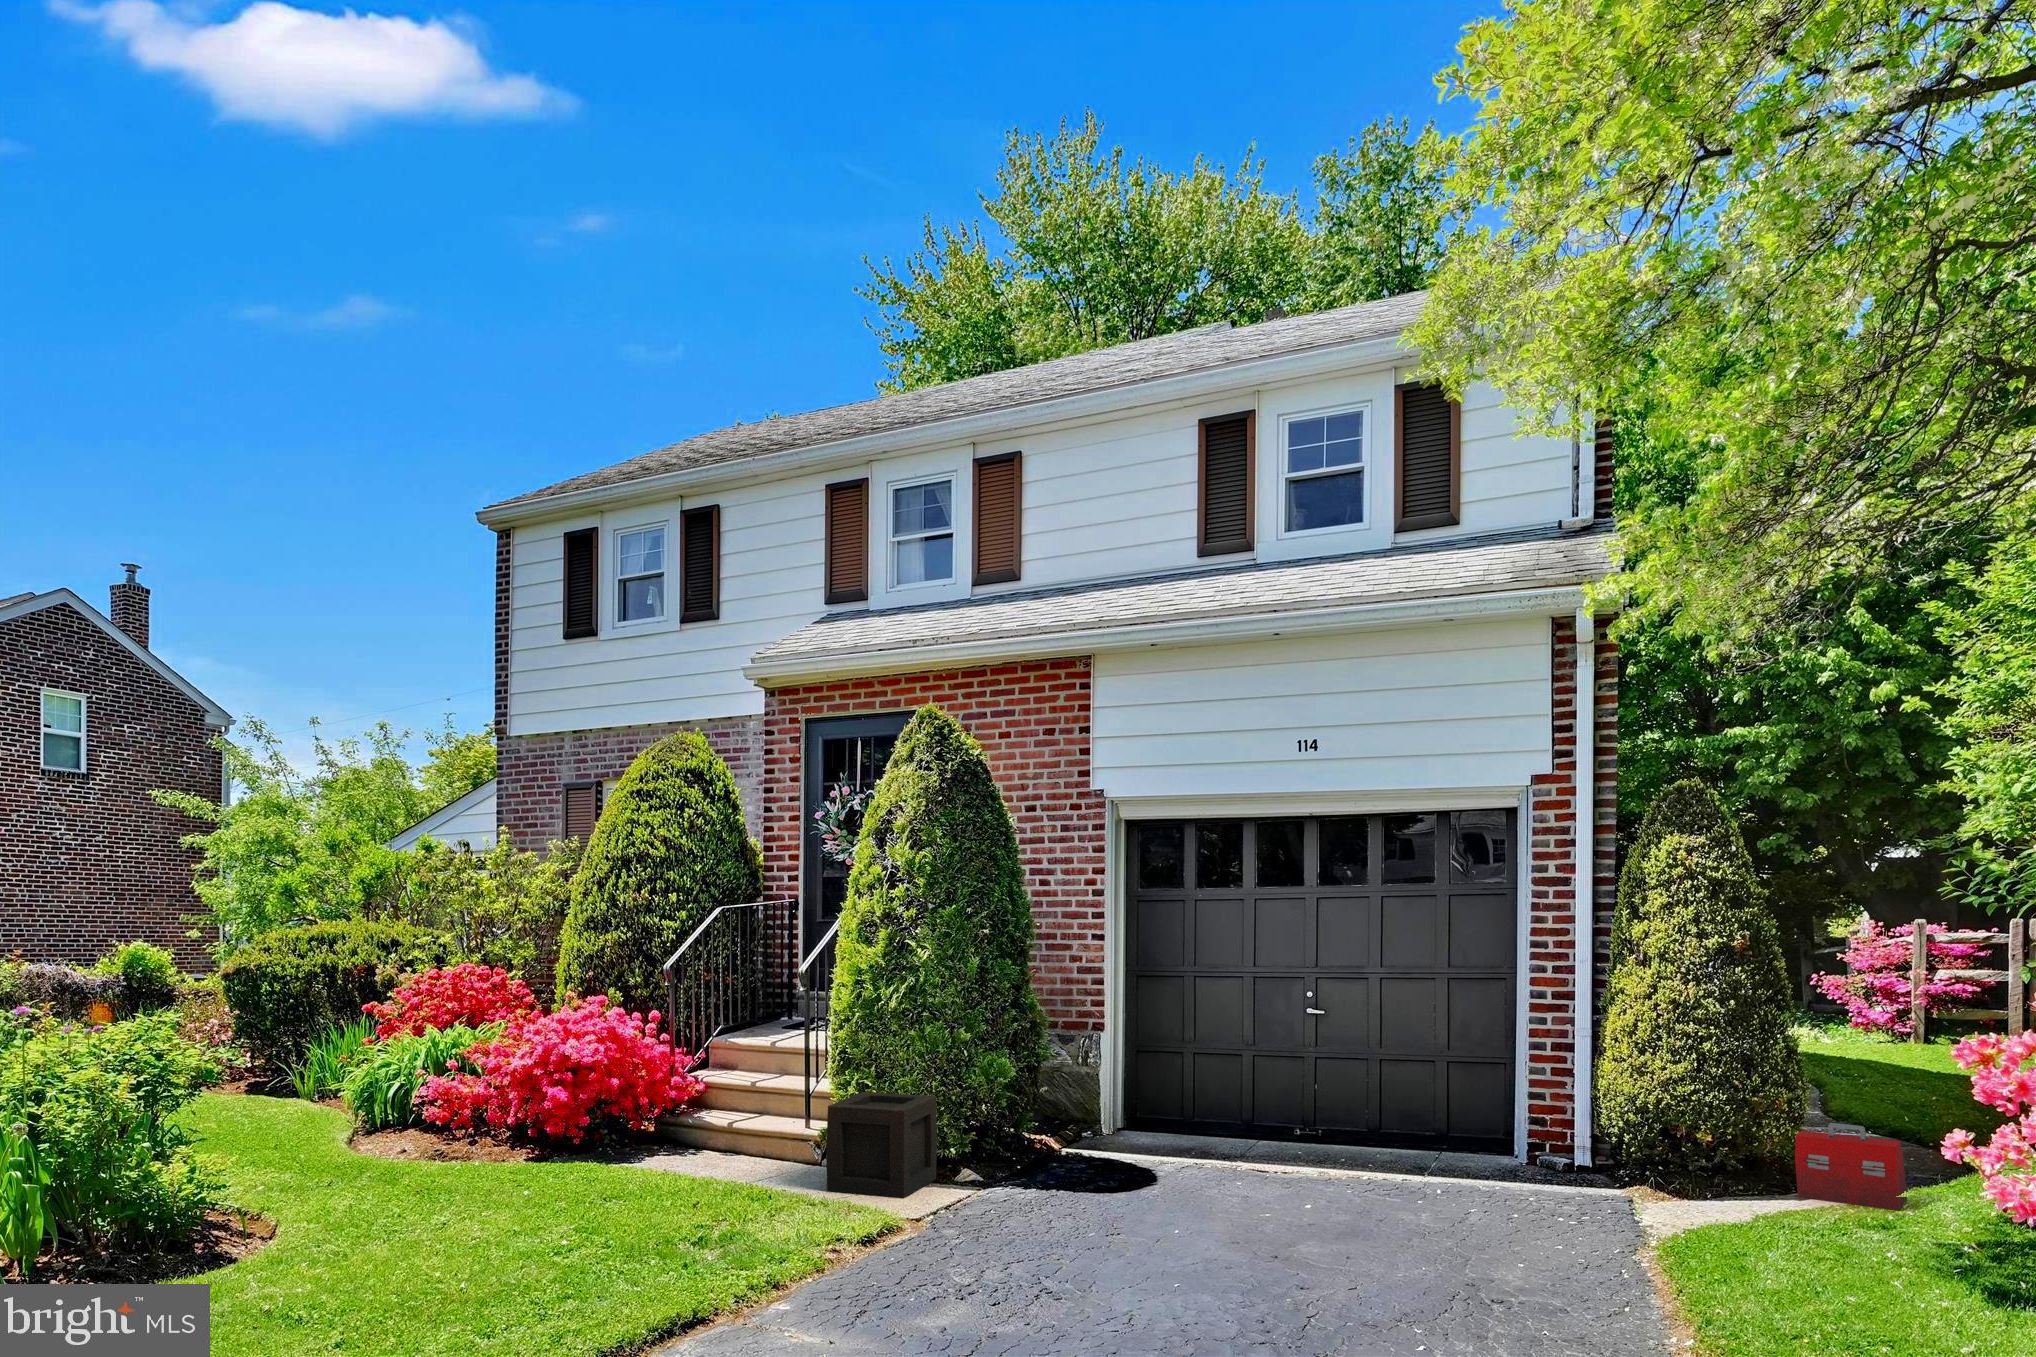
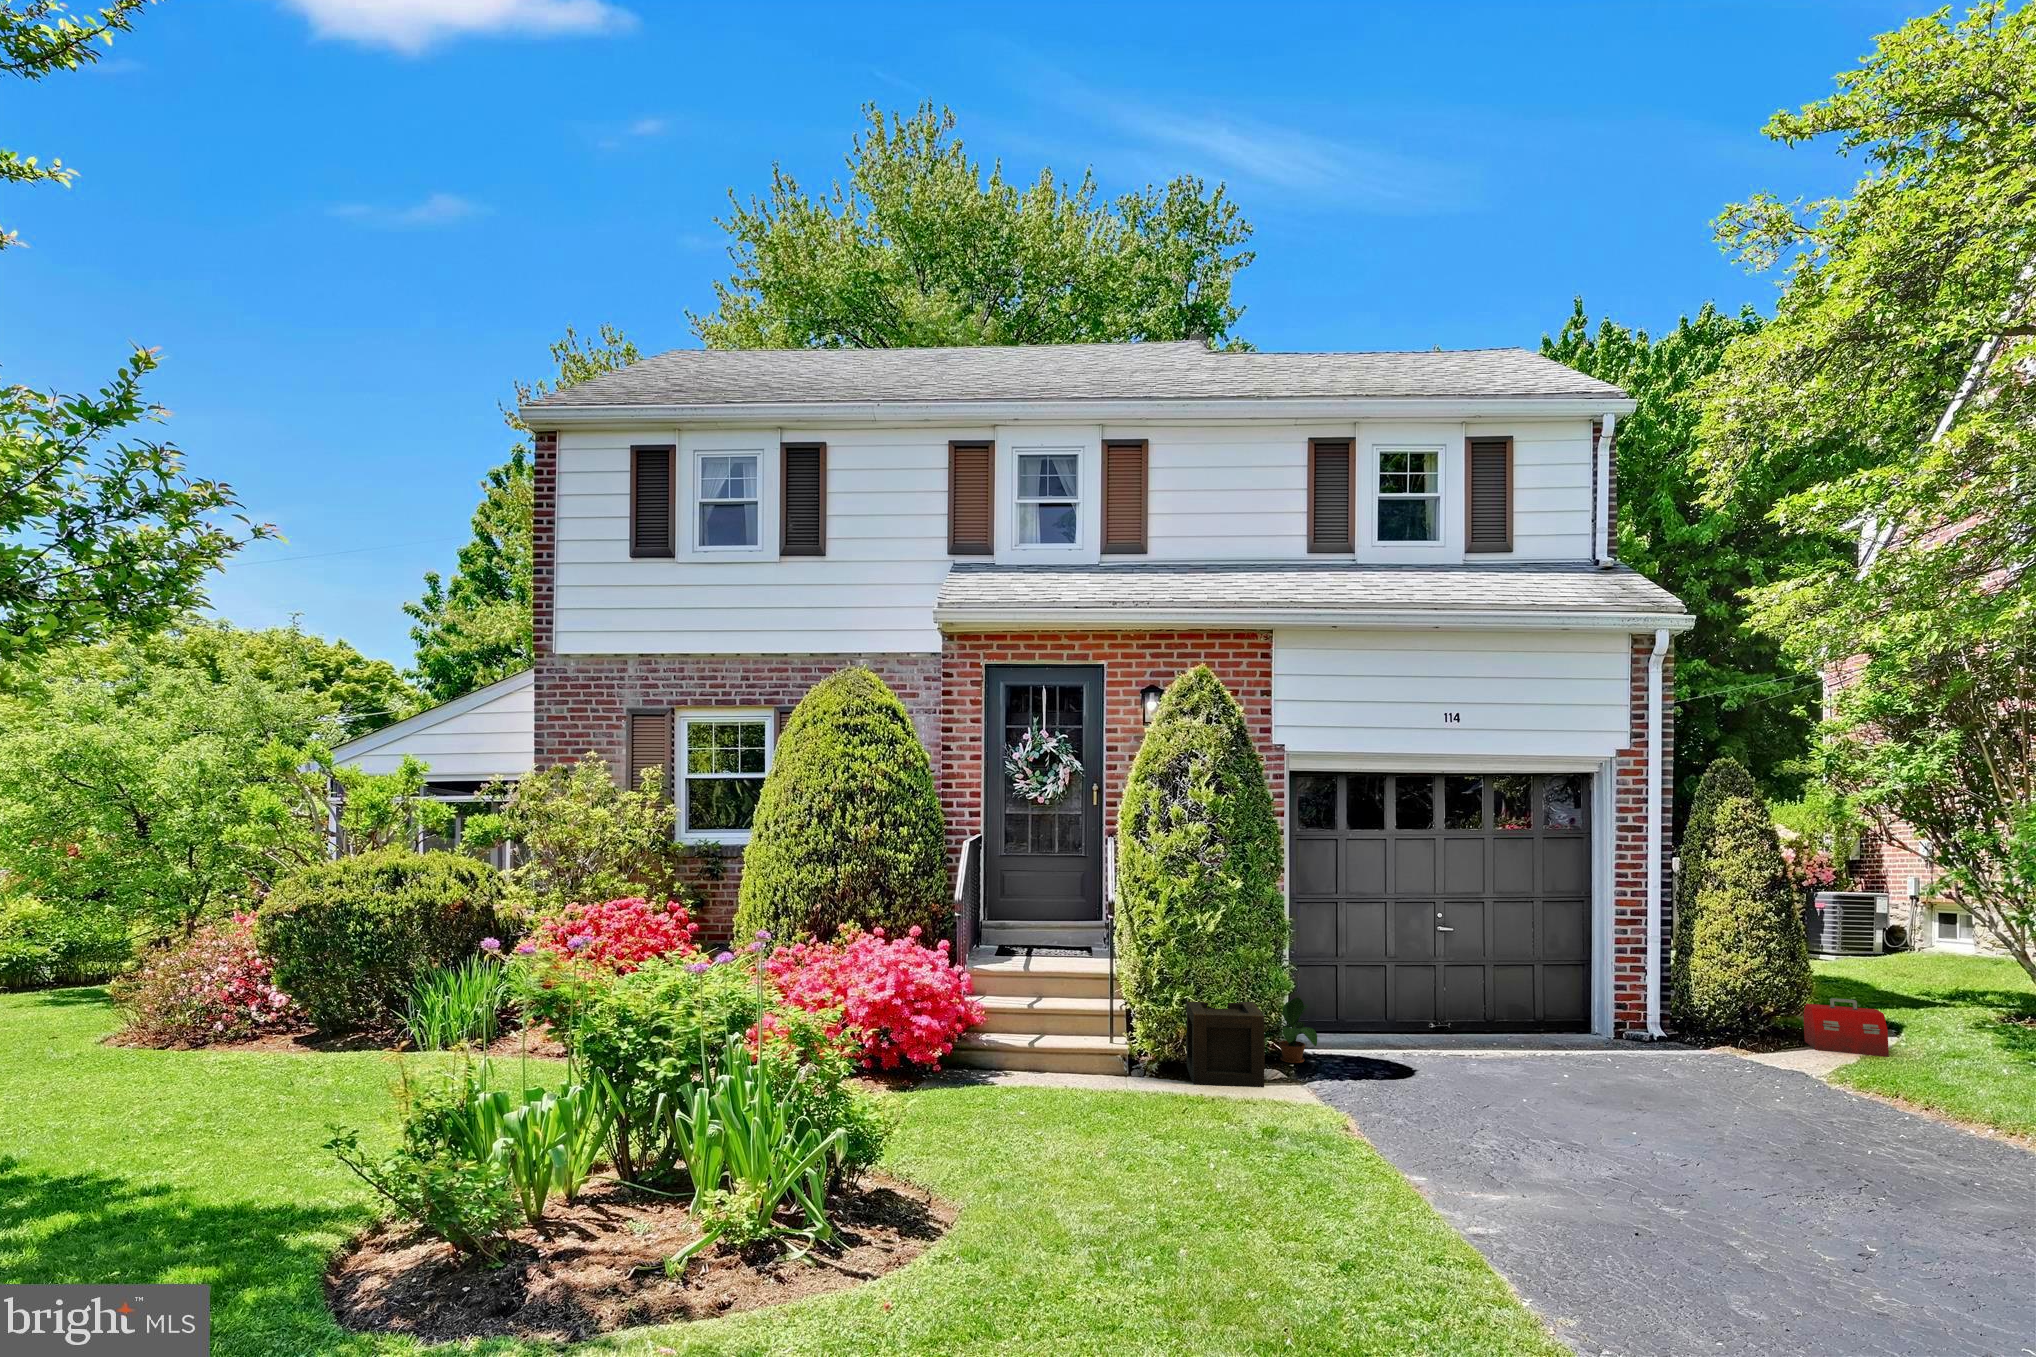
potted plant: none [968,1094,1038,1177] -> present [1265,998,1317,1063]

